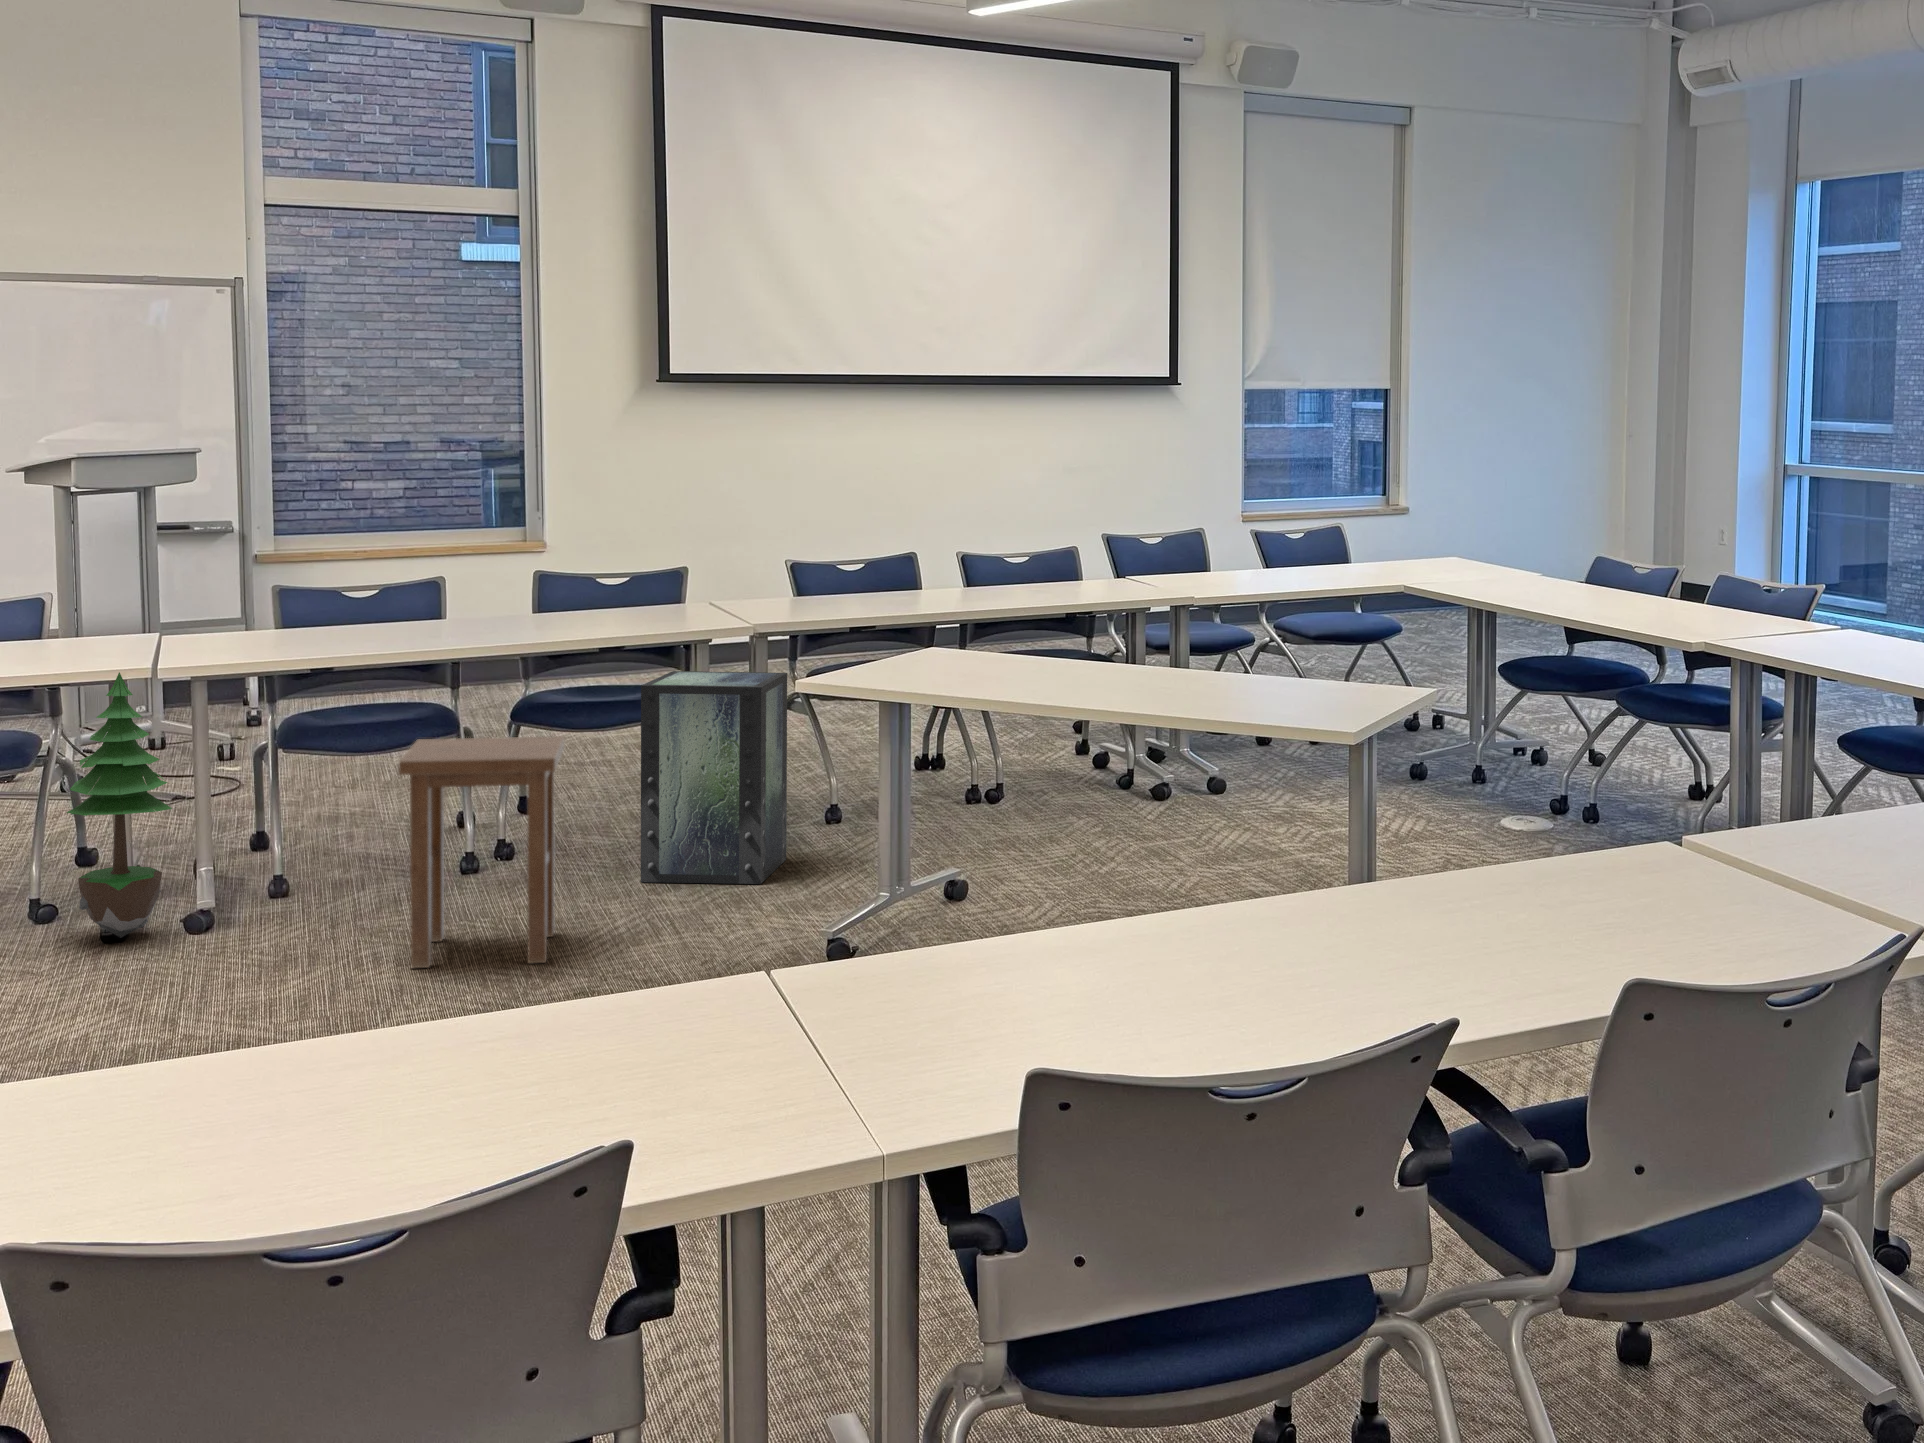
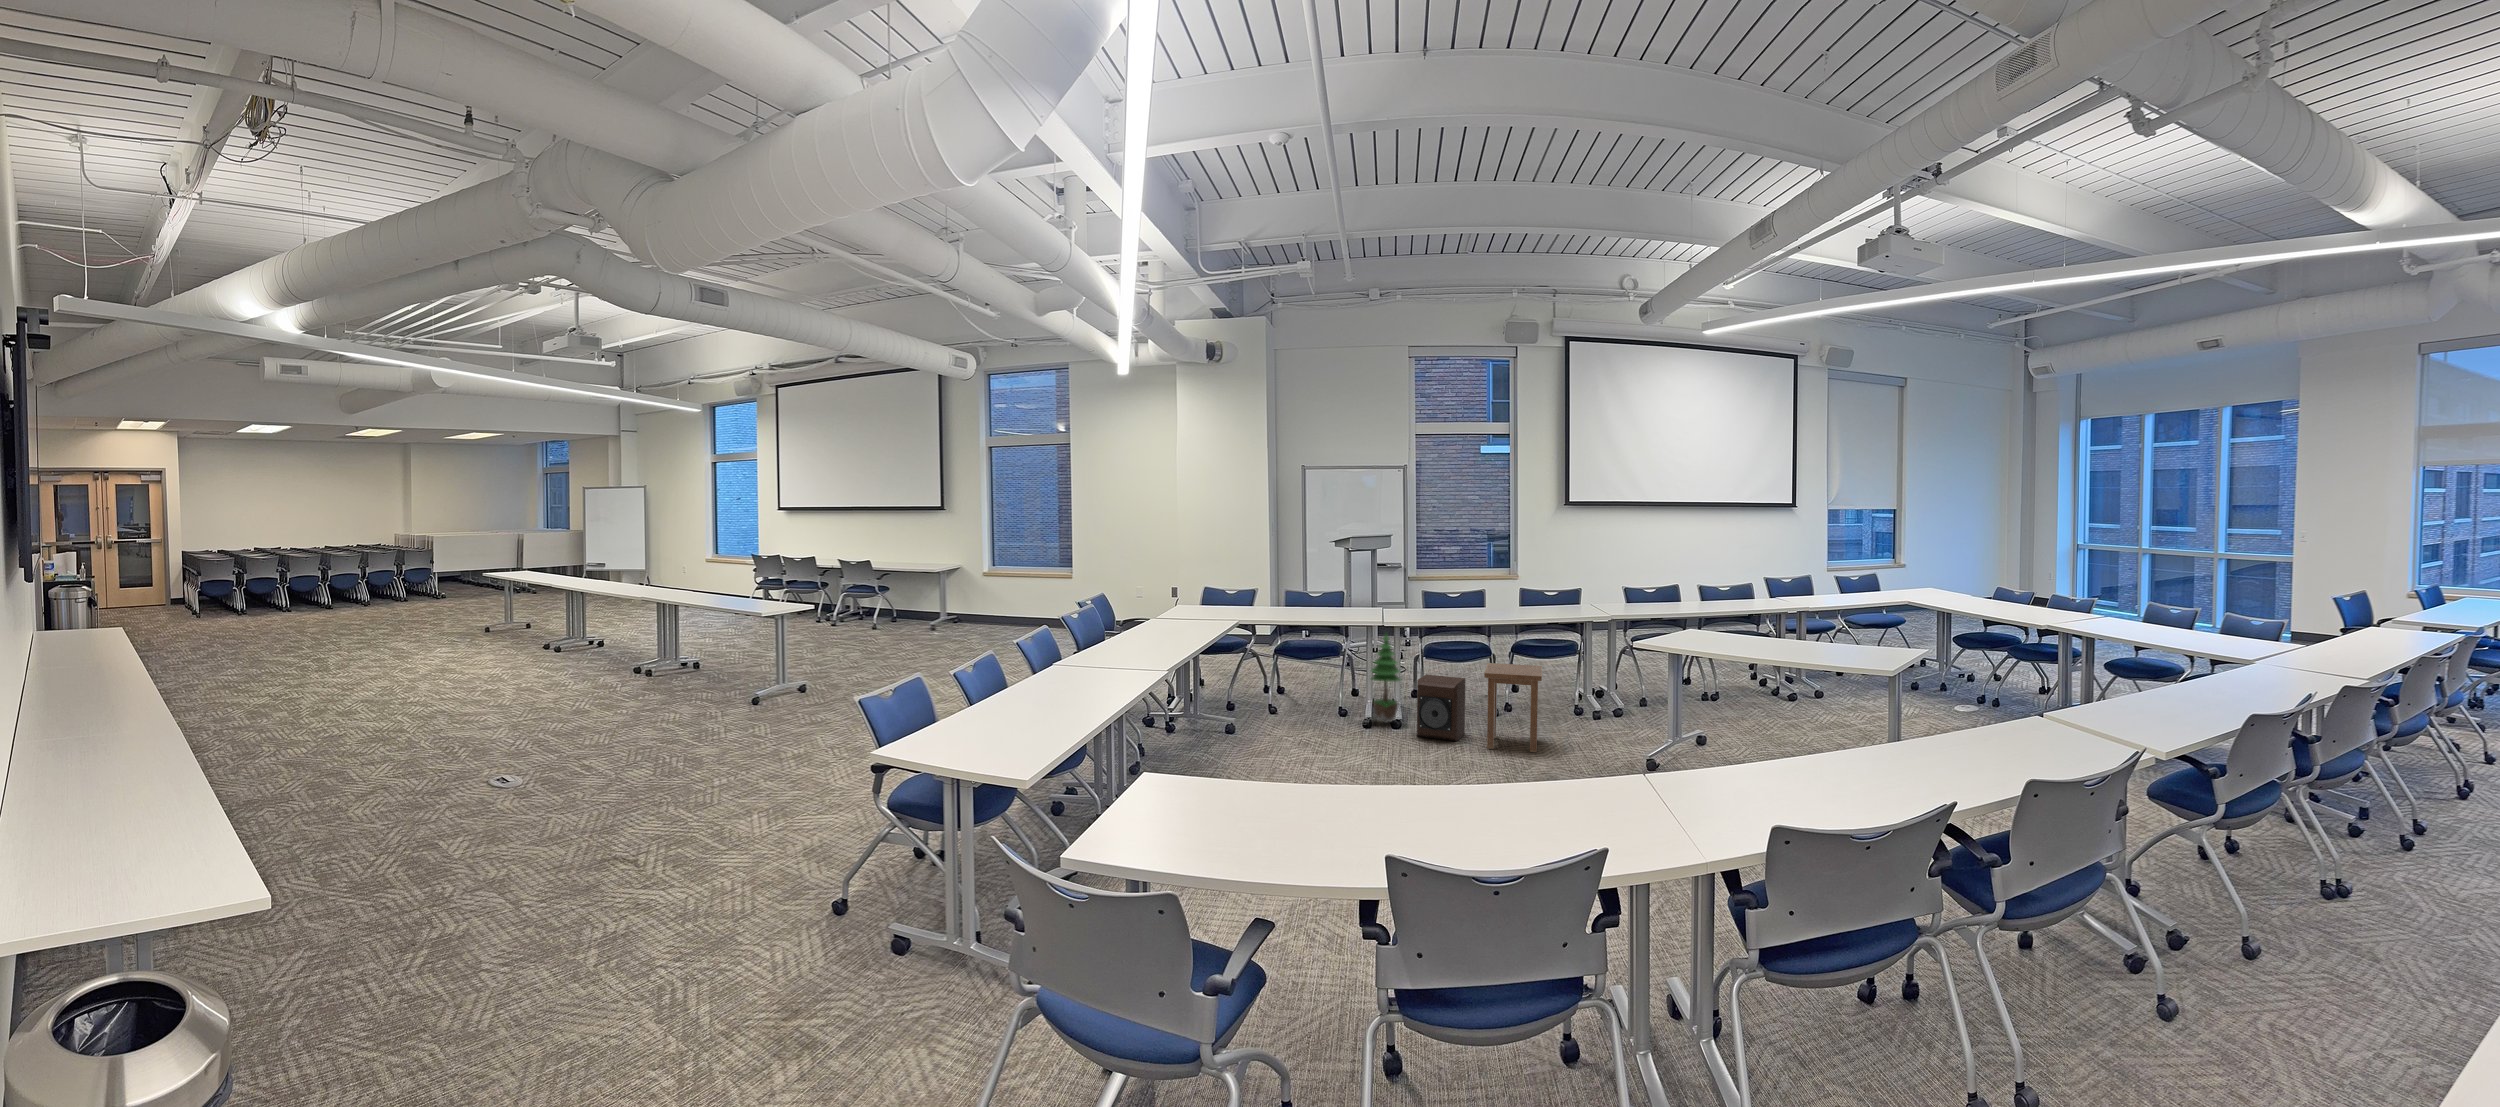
storage box: present [641,671,787,884] -> none [1566,638,1626,727]
speaker: none [209,785,356,960] -> present [1417,675,1465,741]

